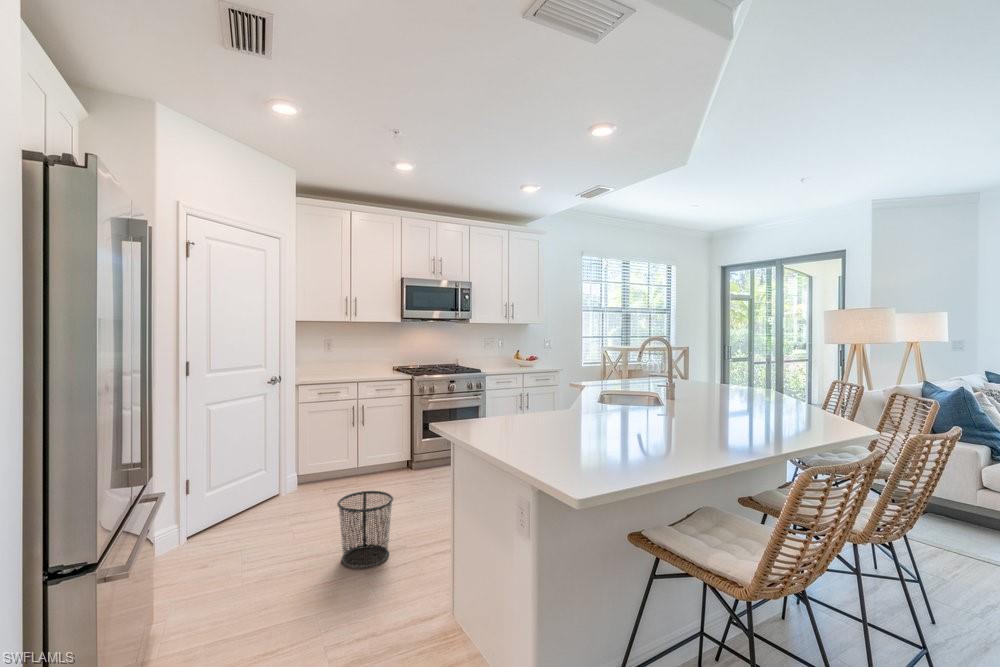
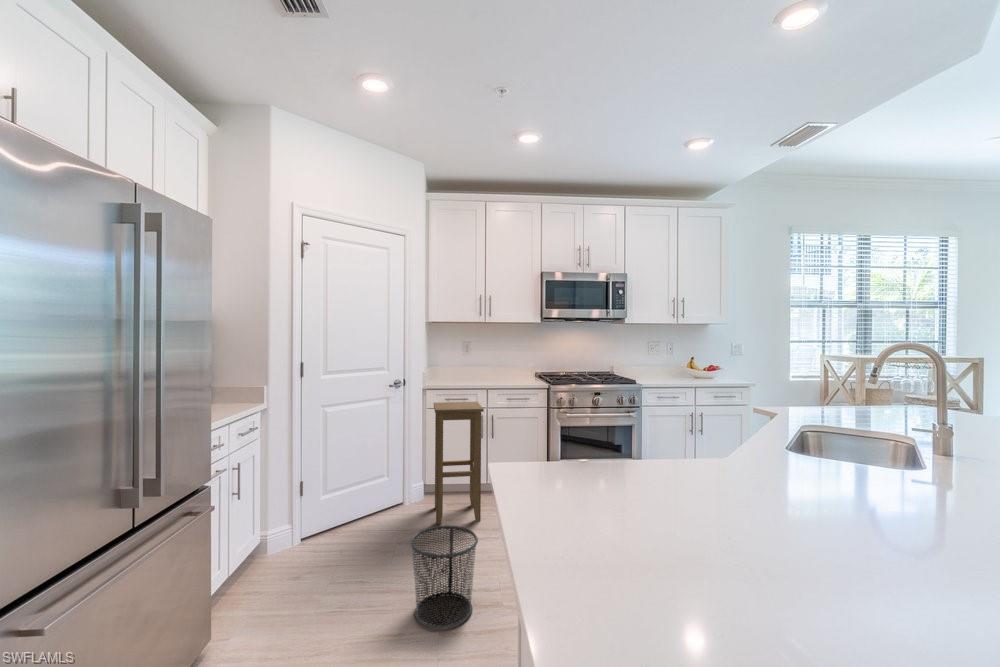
stool: none [310,394,364,505] -> present [434,402,484,524]

